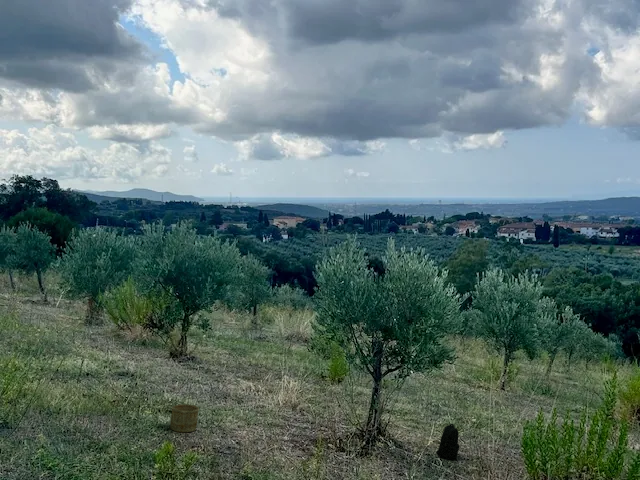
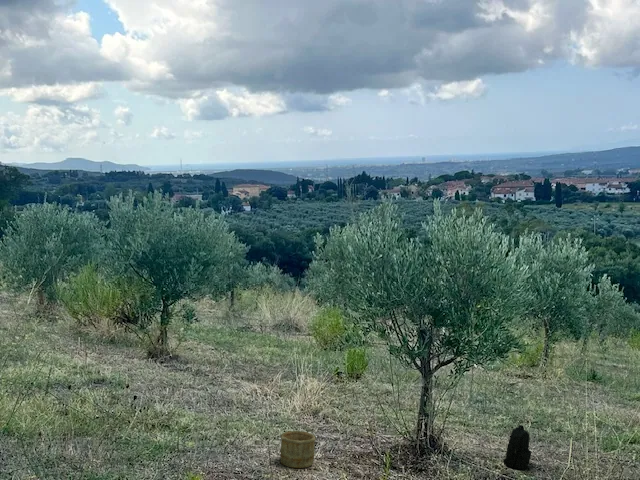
wooden bucket: present [170,404,199,432] -> present [281,431,316,468]

